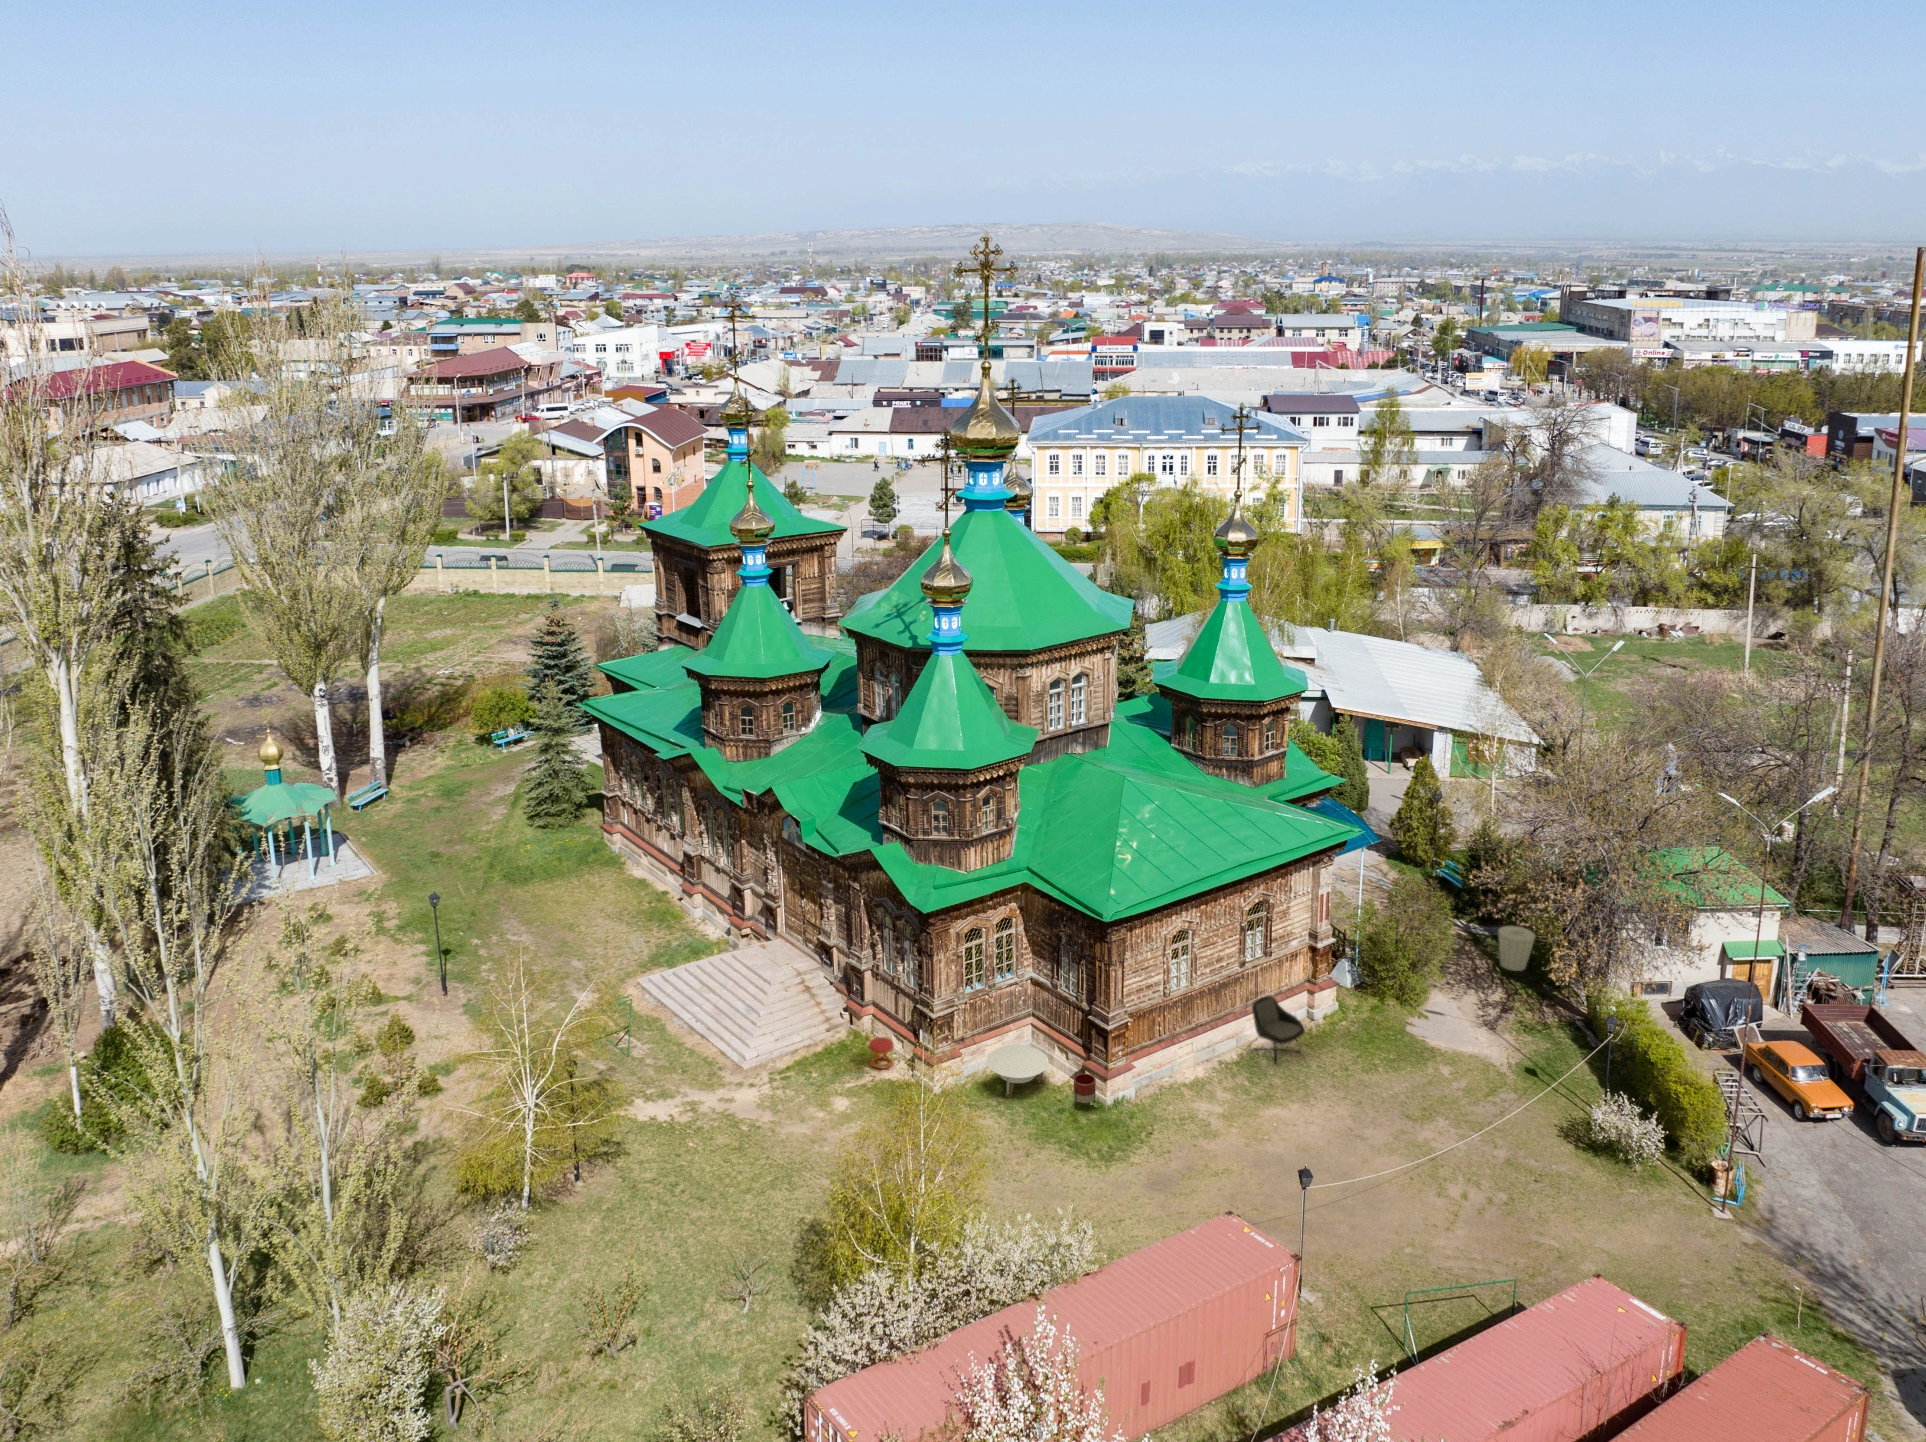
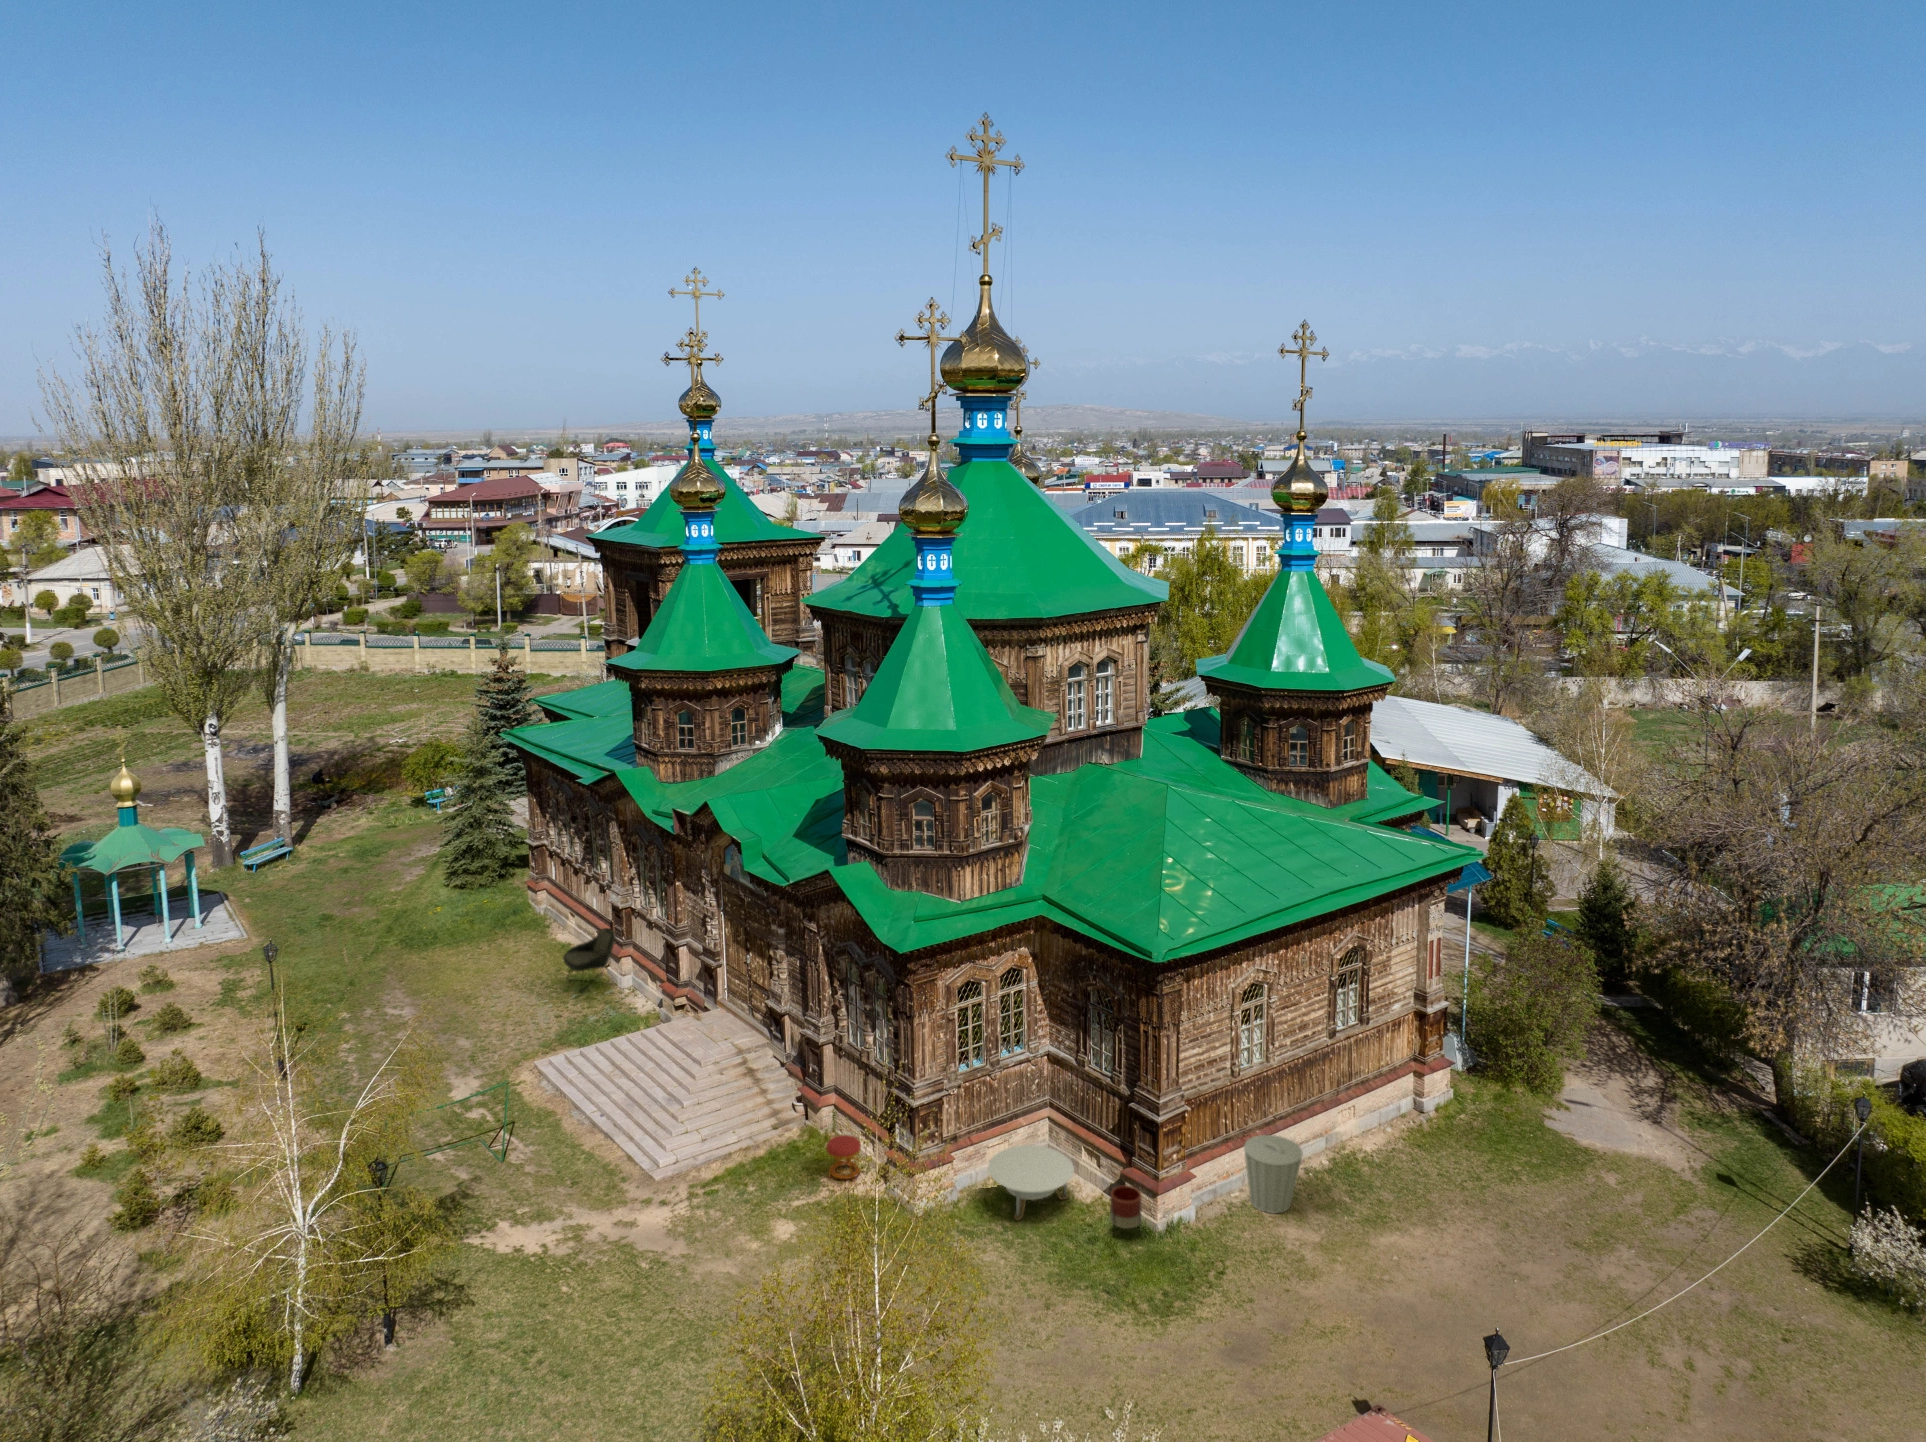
trash can: present [1498,926,1535,971] -> present [1244,1135,1303,1213]
lounge chair: present [1252,996,1305,1060] -> present [563,928,617,992]

